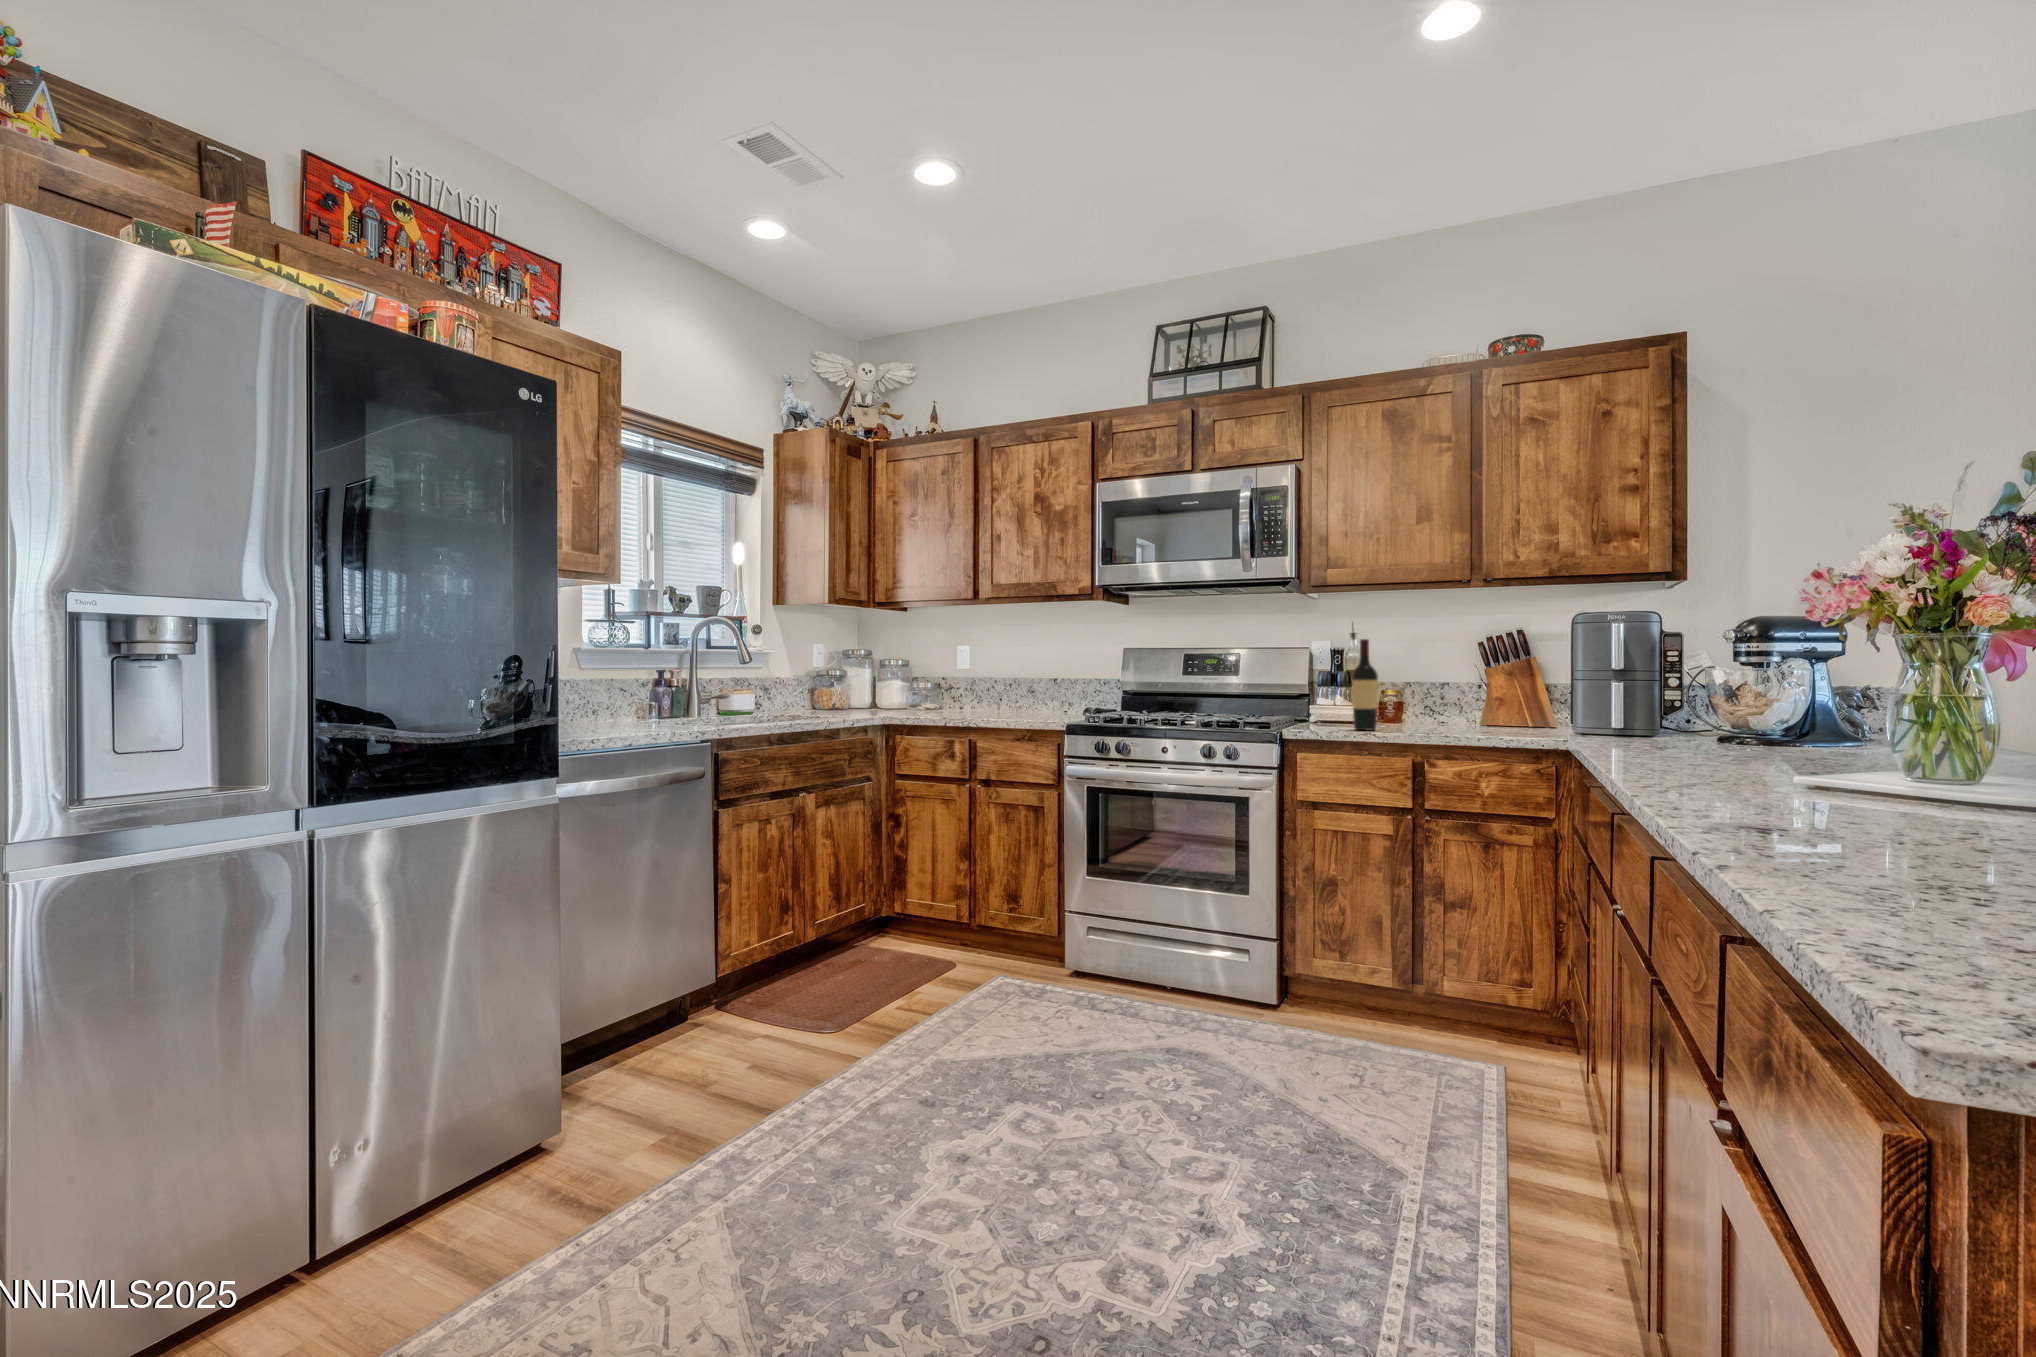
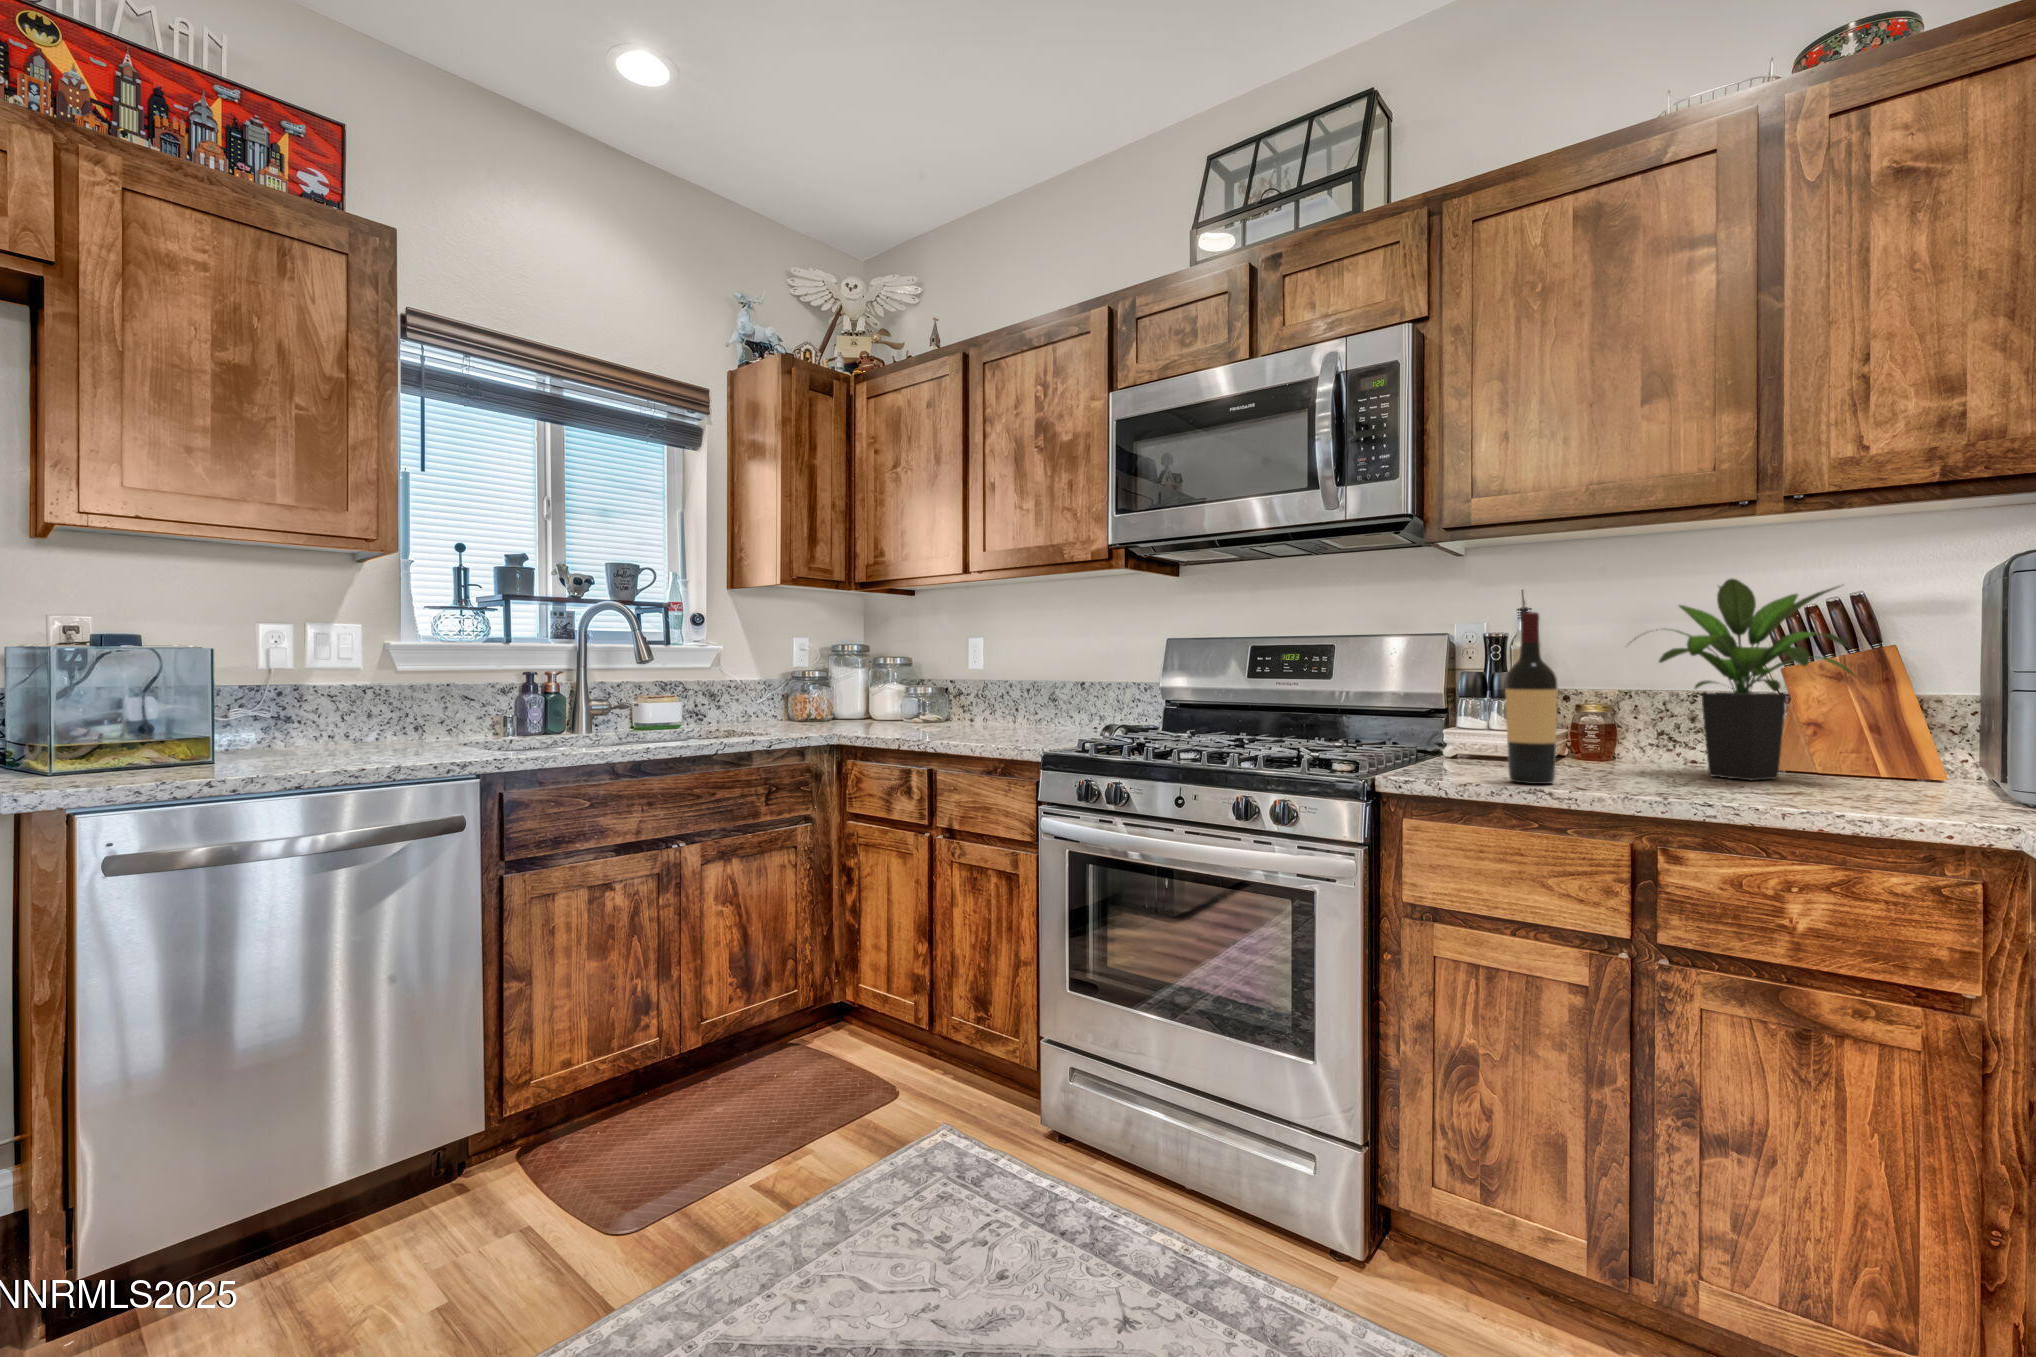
potted plant: none [1408,623,1513,728] -> present [1635,579,1855,780]

